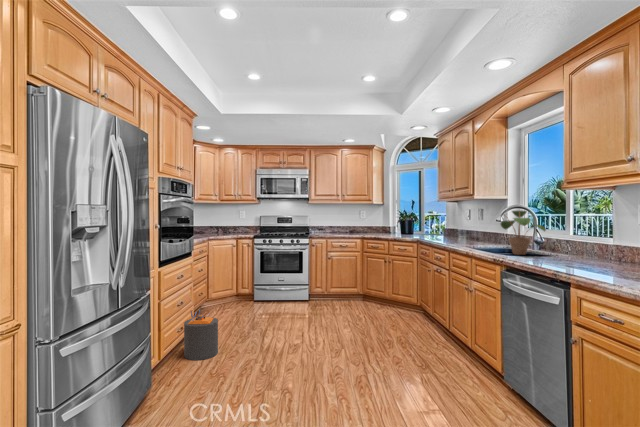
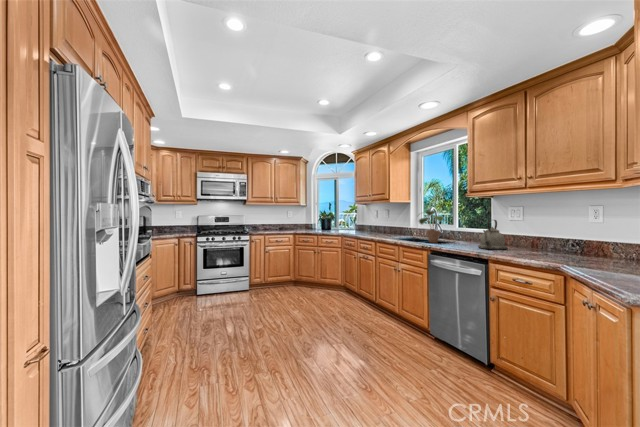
kettle: none [570,224,616,268] -> present [478,220,507,250]
trash can: present [184,312,218,360] -> none [151,307,187,359]

